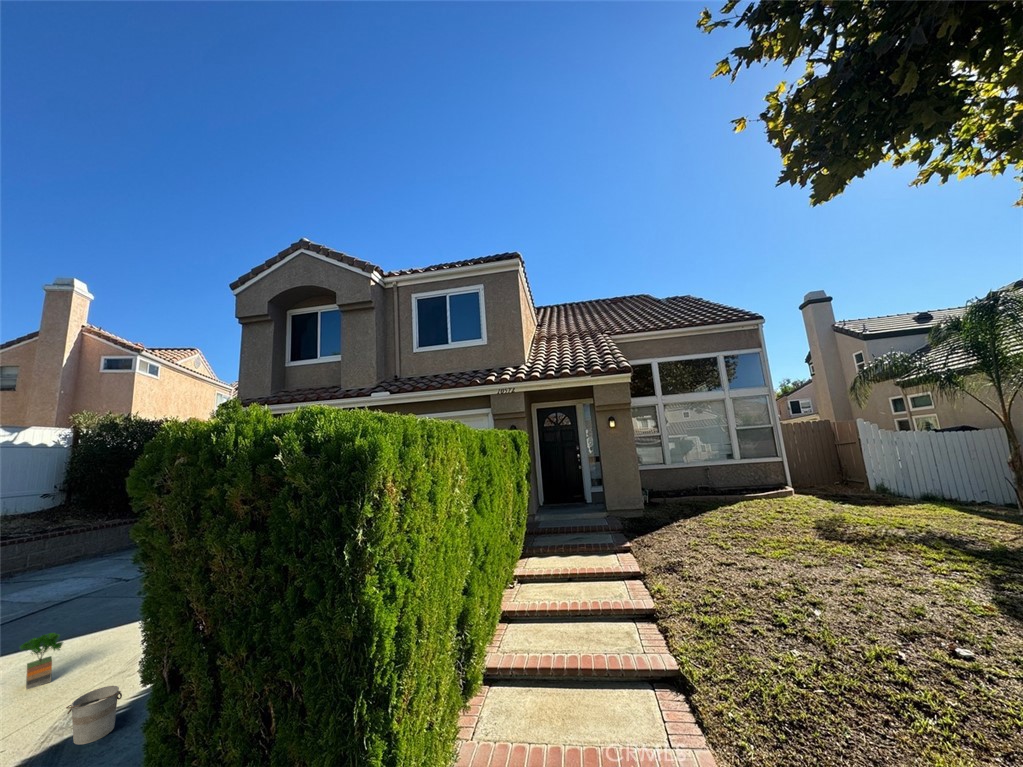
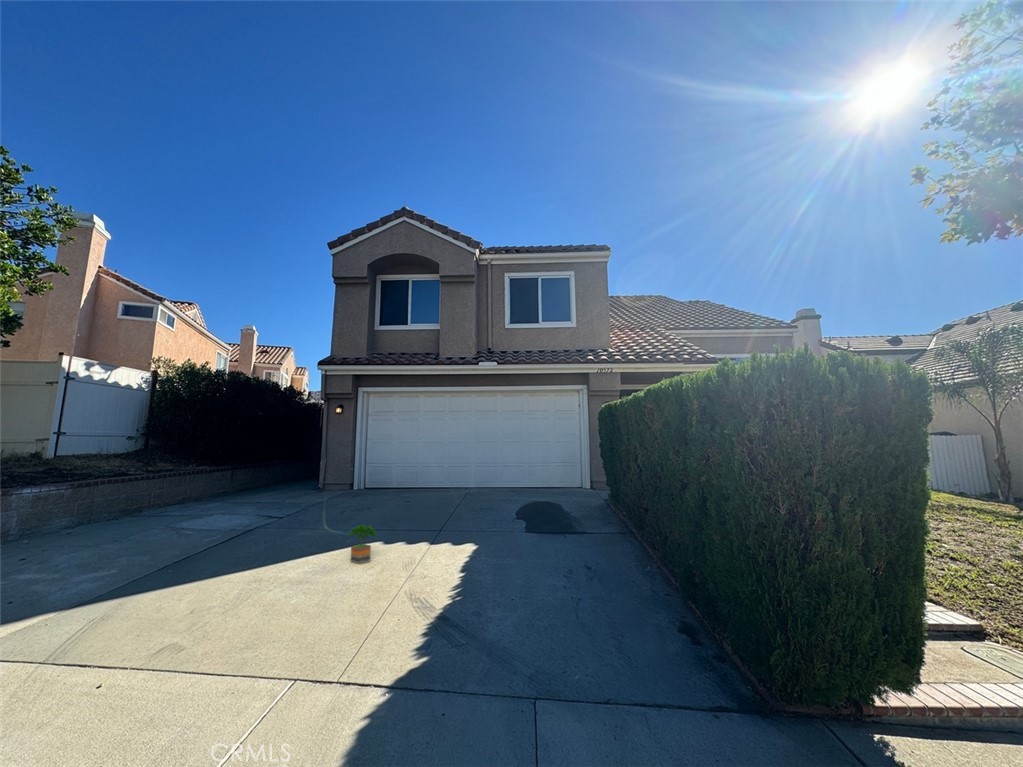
bucket: present [66,686,122,745] -> none [461,551,491,586]

